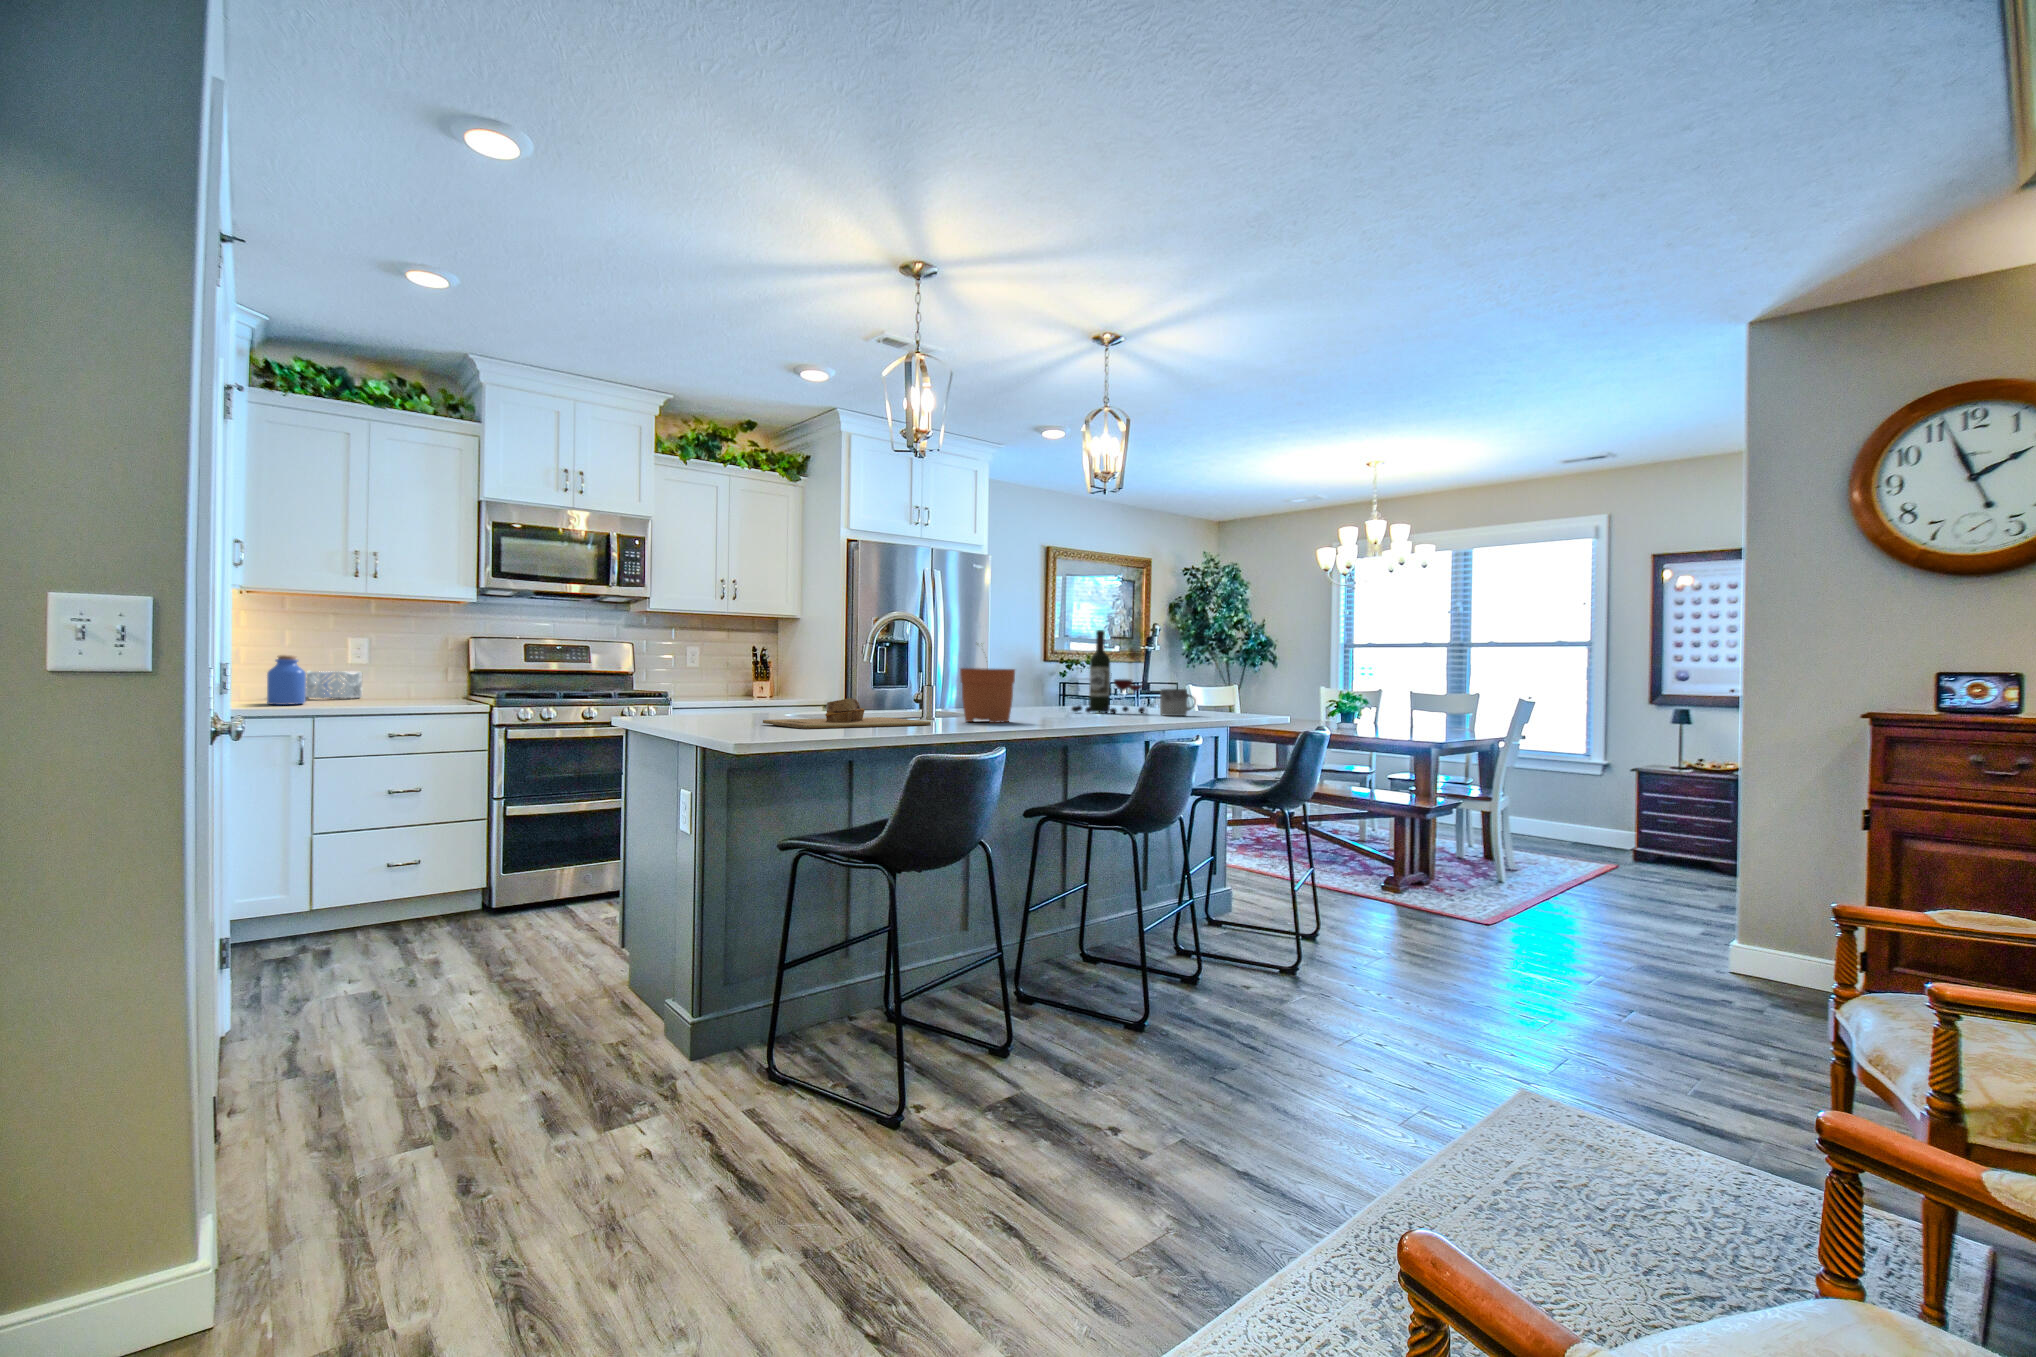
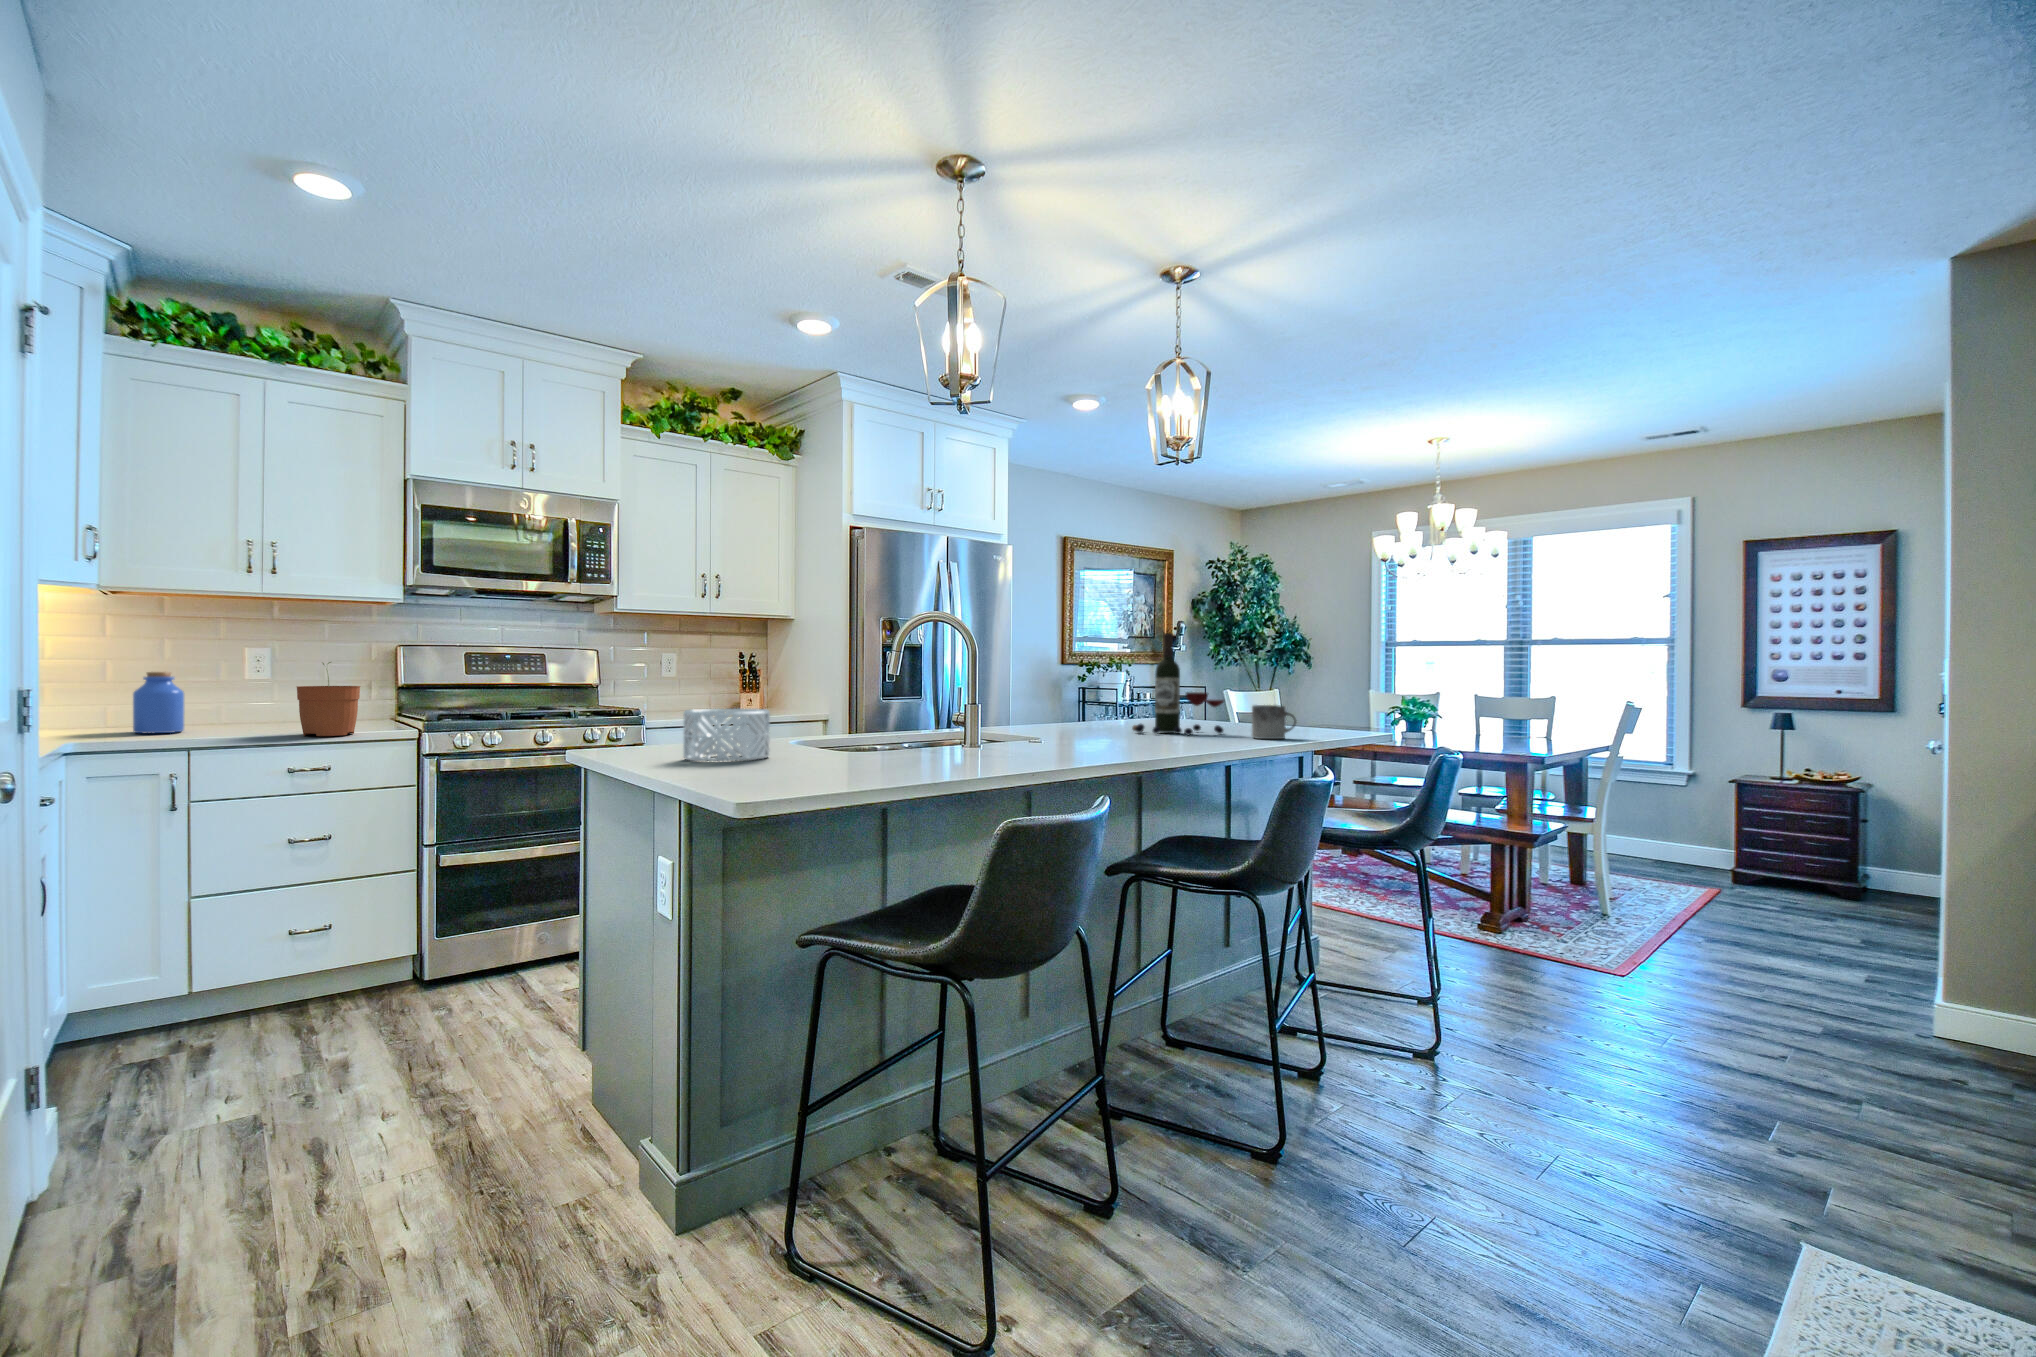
plant pot: present [960,643,1015,723] -> present [297,662,360,736]
decorative bowl: present [306,671,362,698] -> present [683,708,770,761]
cutting board: present [763,698,931,729] -> none [771,732,998,780]

